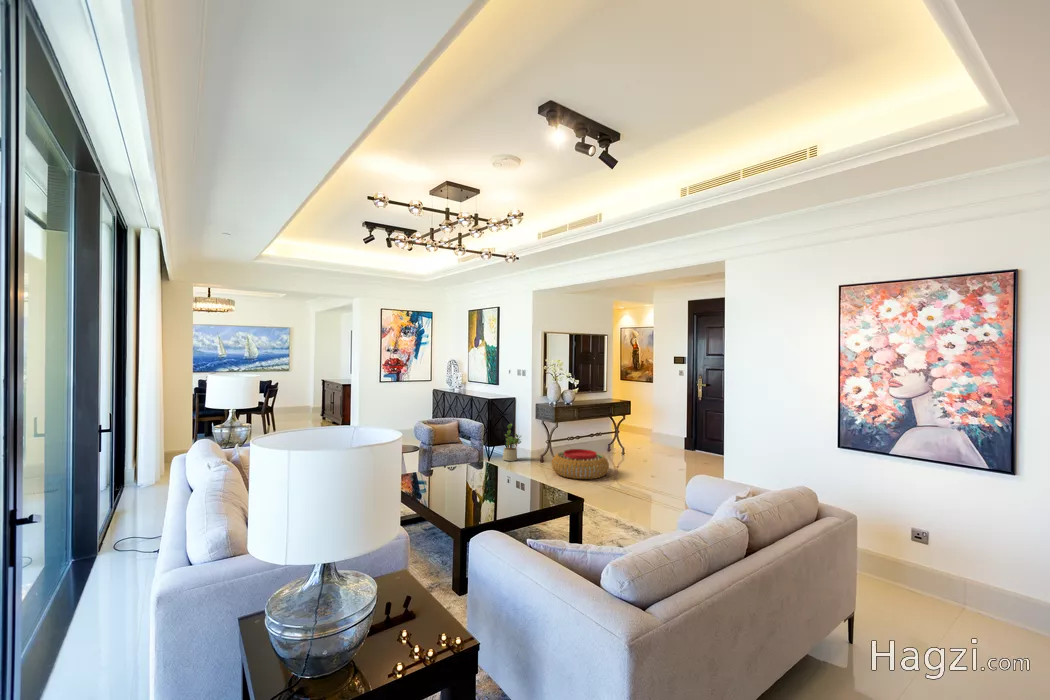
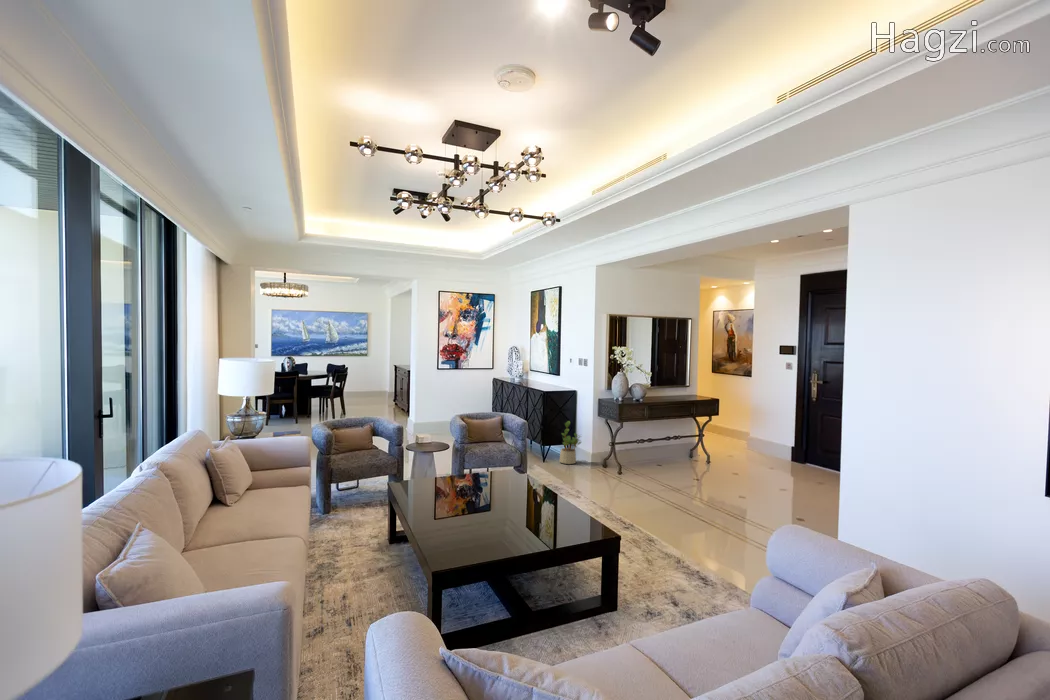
pouf: present [552,449,609,479] -> none [611,457,683,496]

